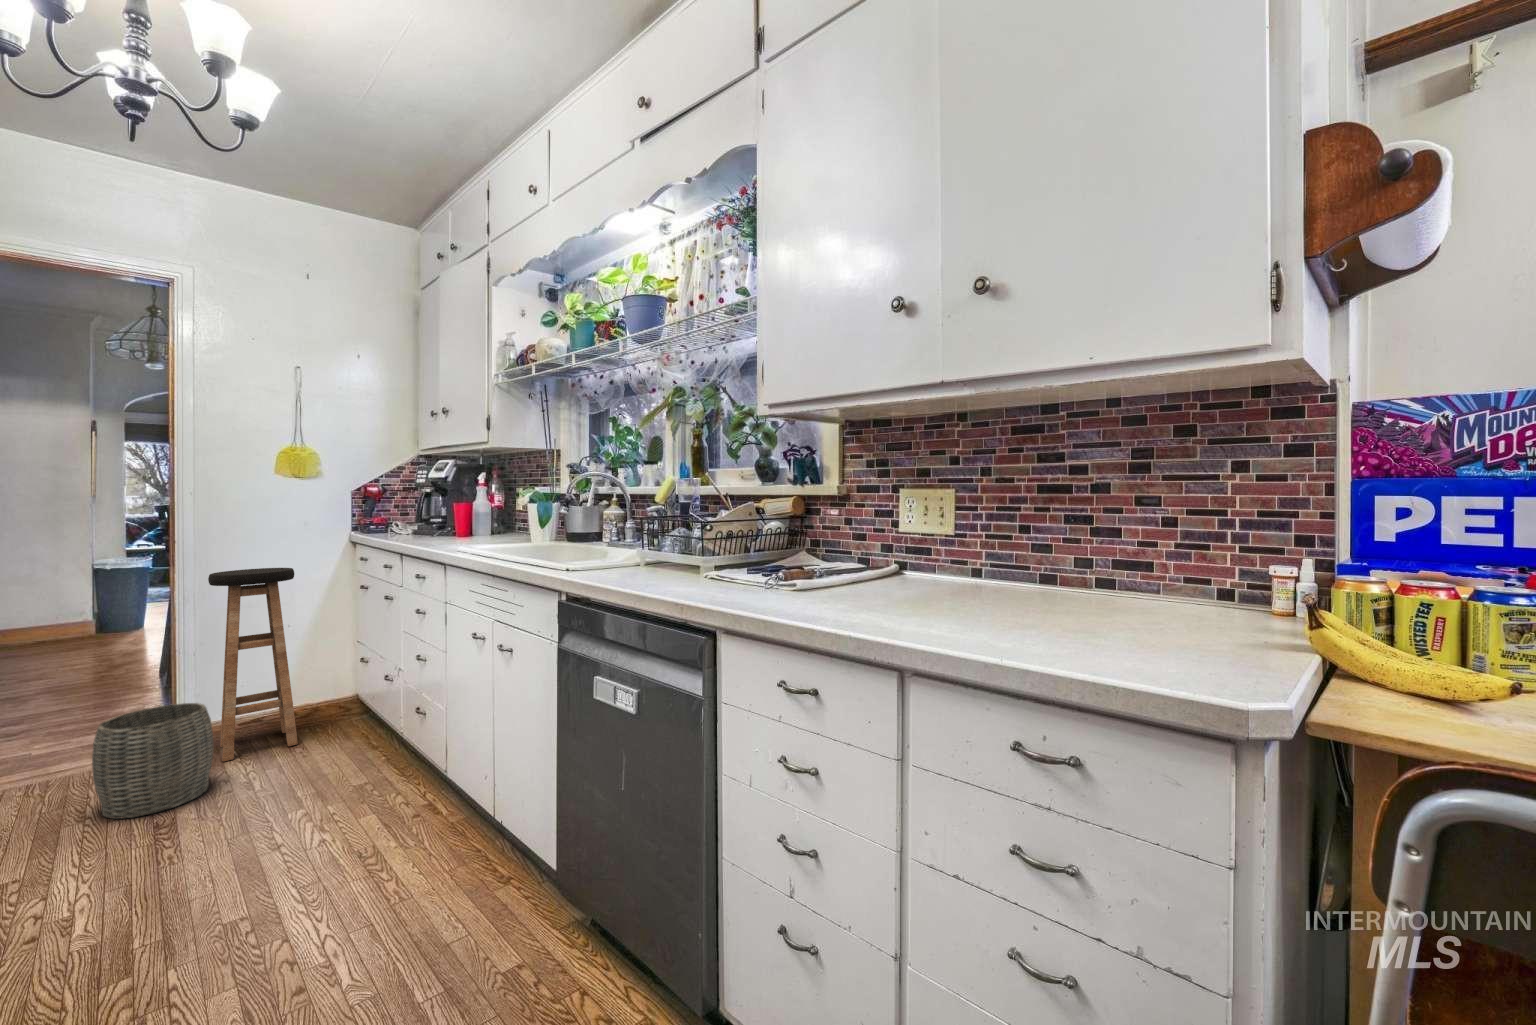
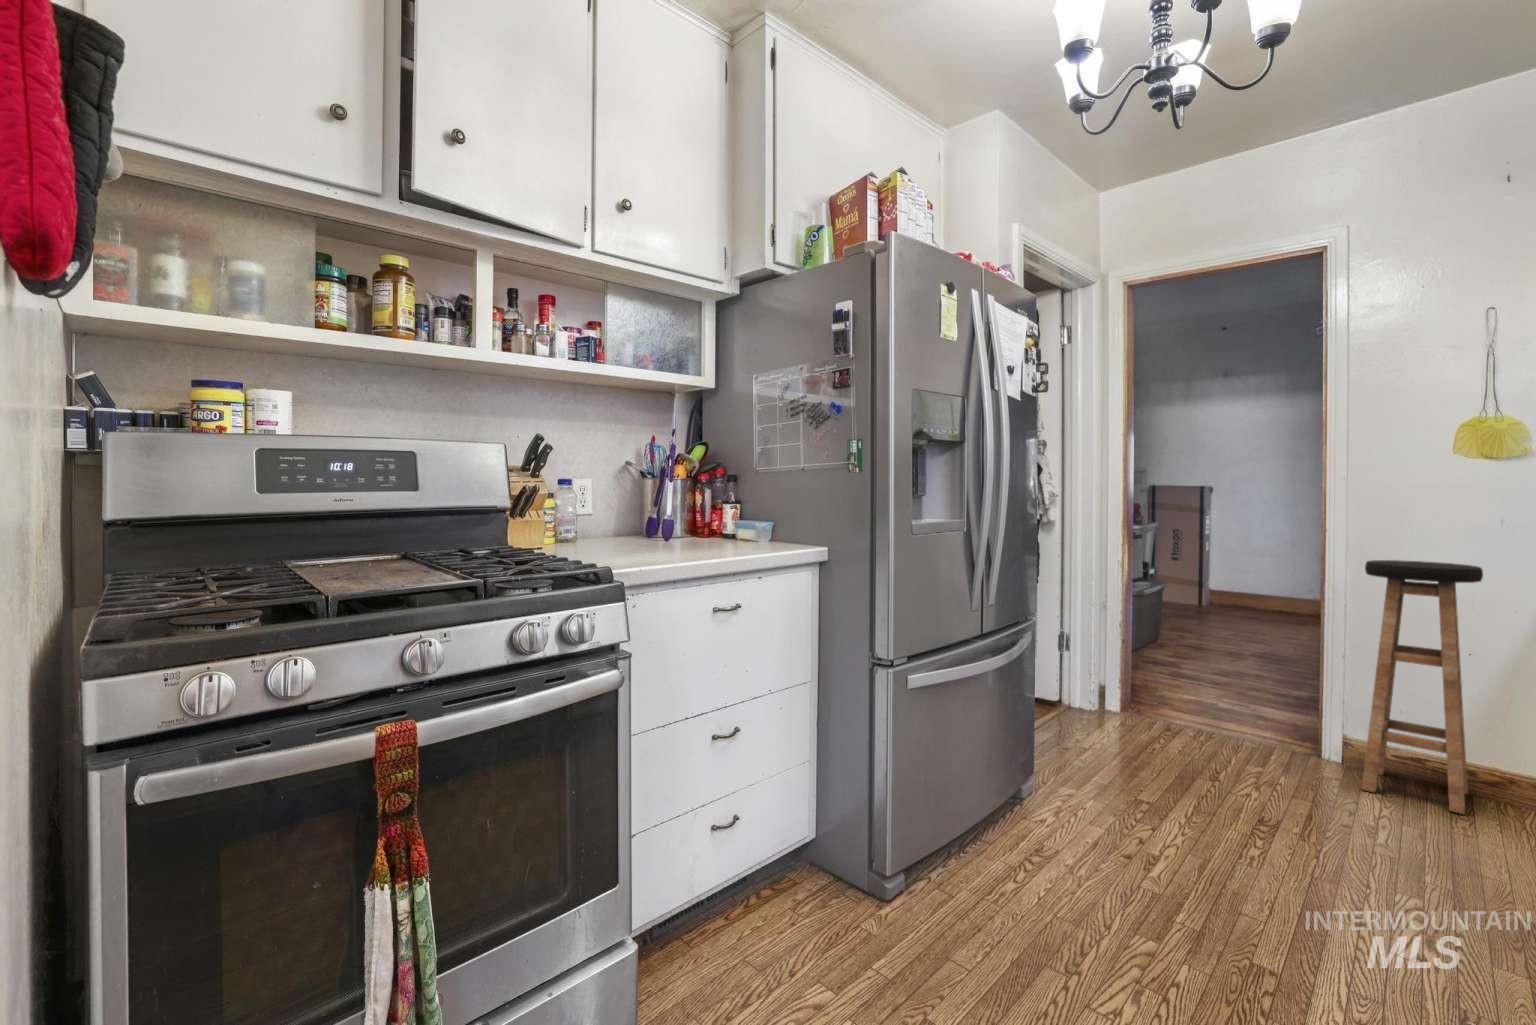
woven basket: present [92,703,214,819] -> none [1225,692,1340,813]

